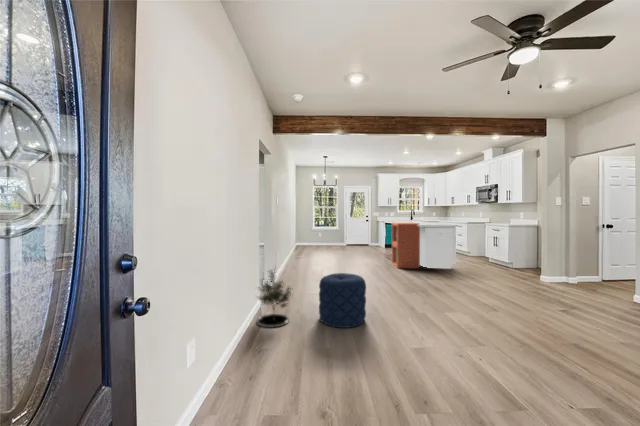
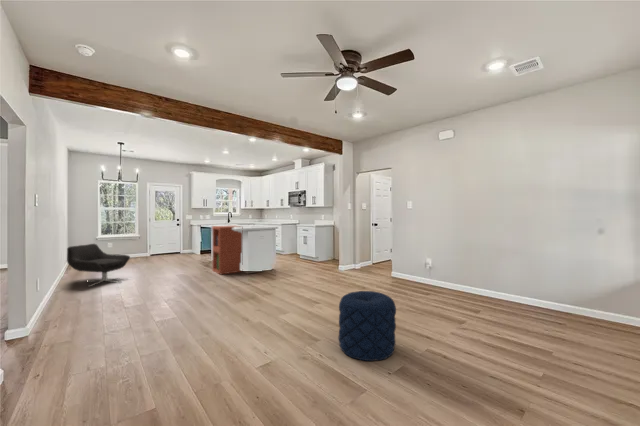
lounge chair: none [289,233,327,265] -> present [67,244,130,286]
potted tree: present [257,270,291,327] -> none [11,298,92,399]
pouf: present [319,273,366,328] -> present [338,291,396,361]

